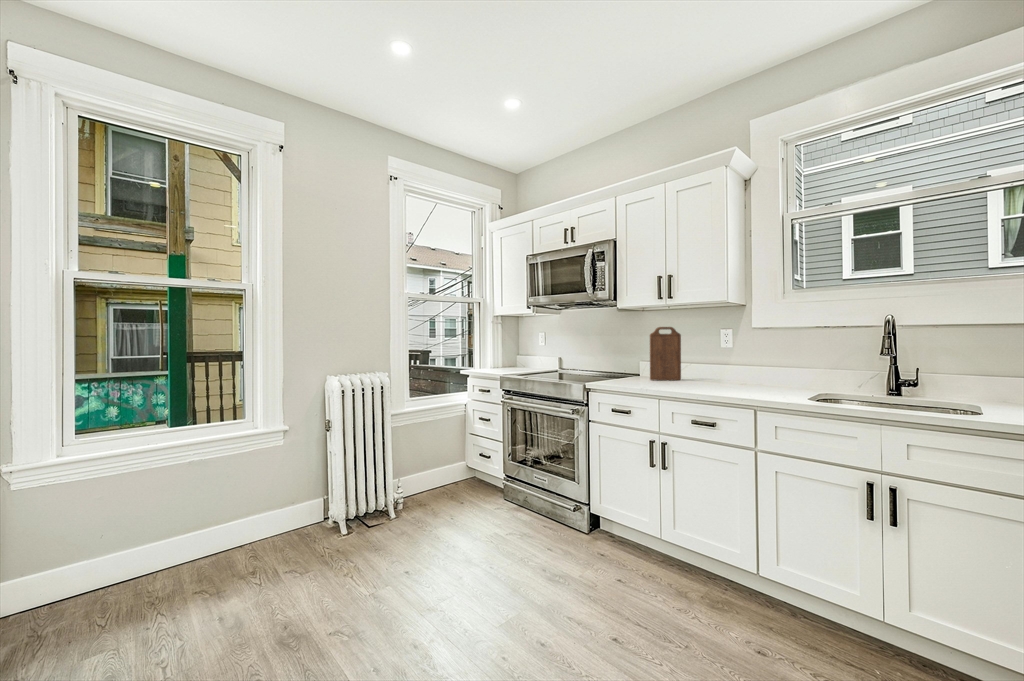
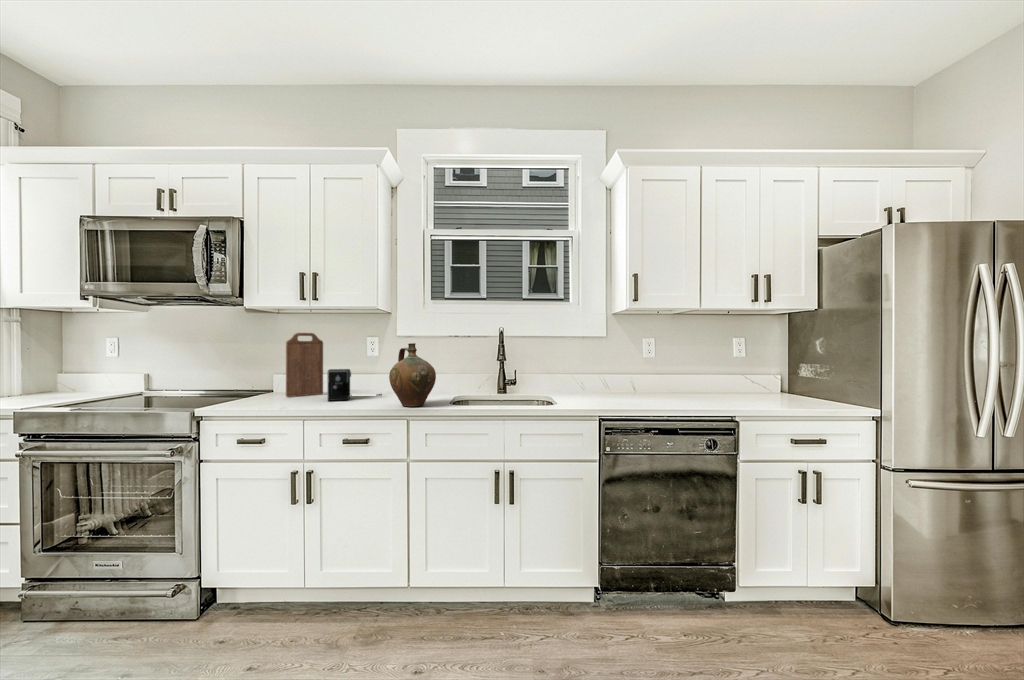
ceramic jug: none [736,334,786,396] -> present [389,343,436,407]
coffee maker: none [682,358,735,386] -> present [327,369,382,401]

